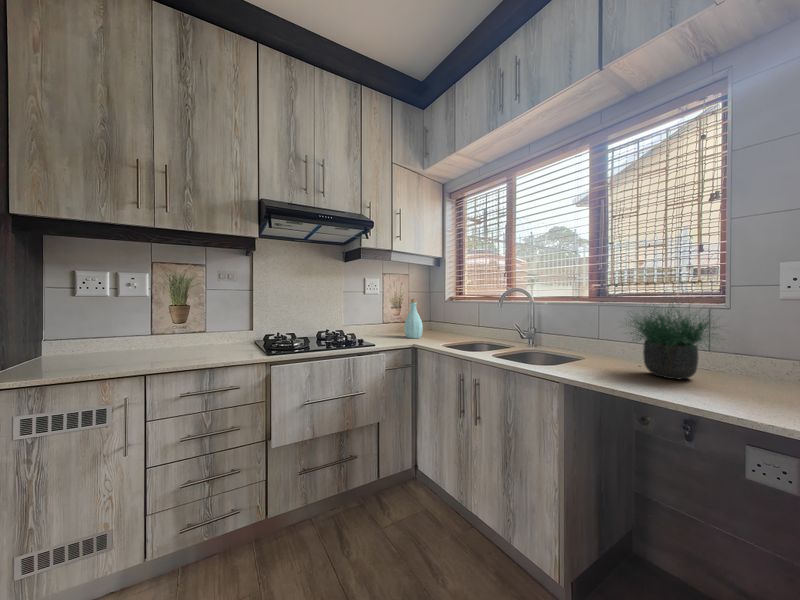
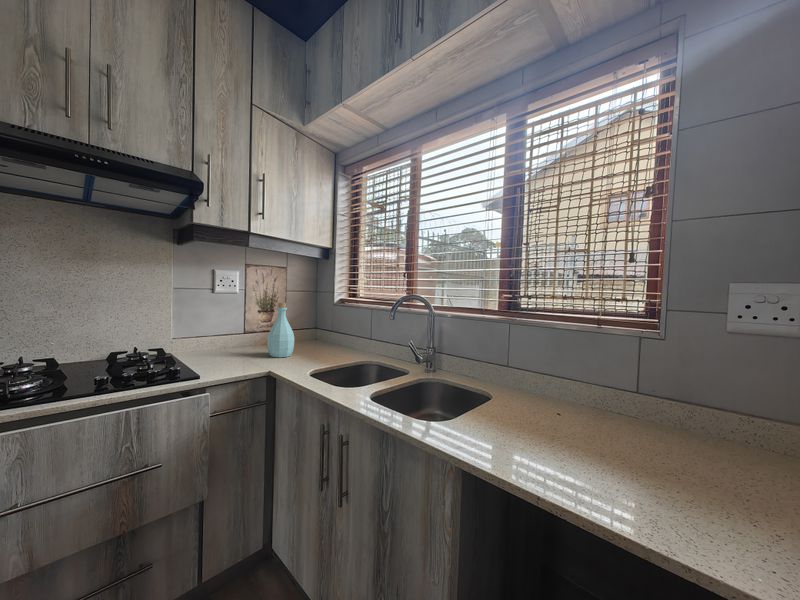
potted plant: present [626,300,718,379] -> none [522,303,686,444]

